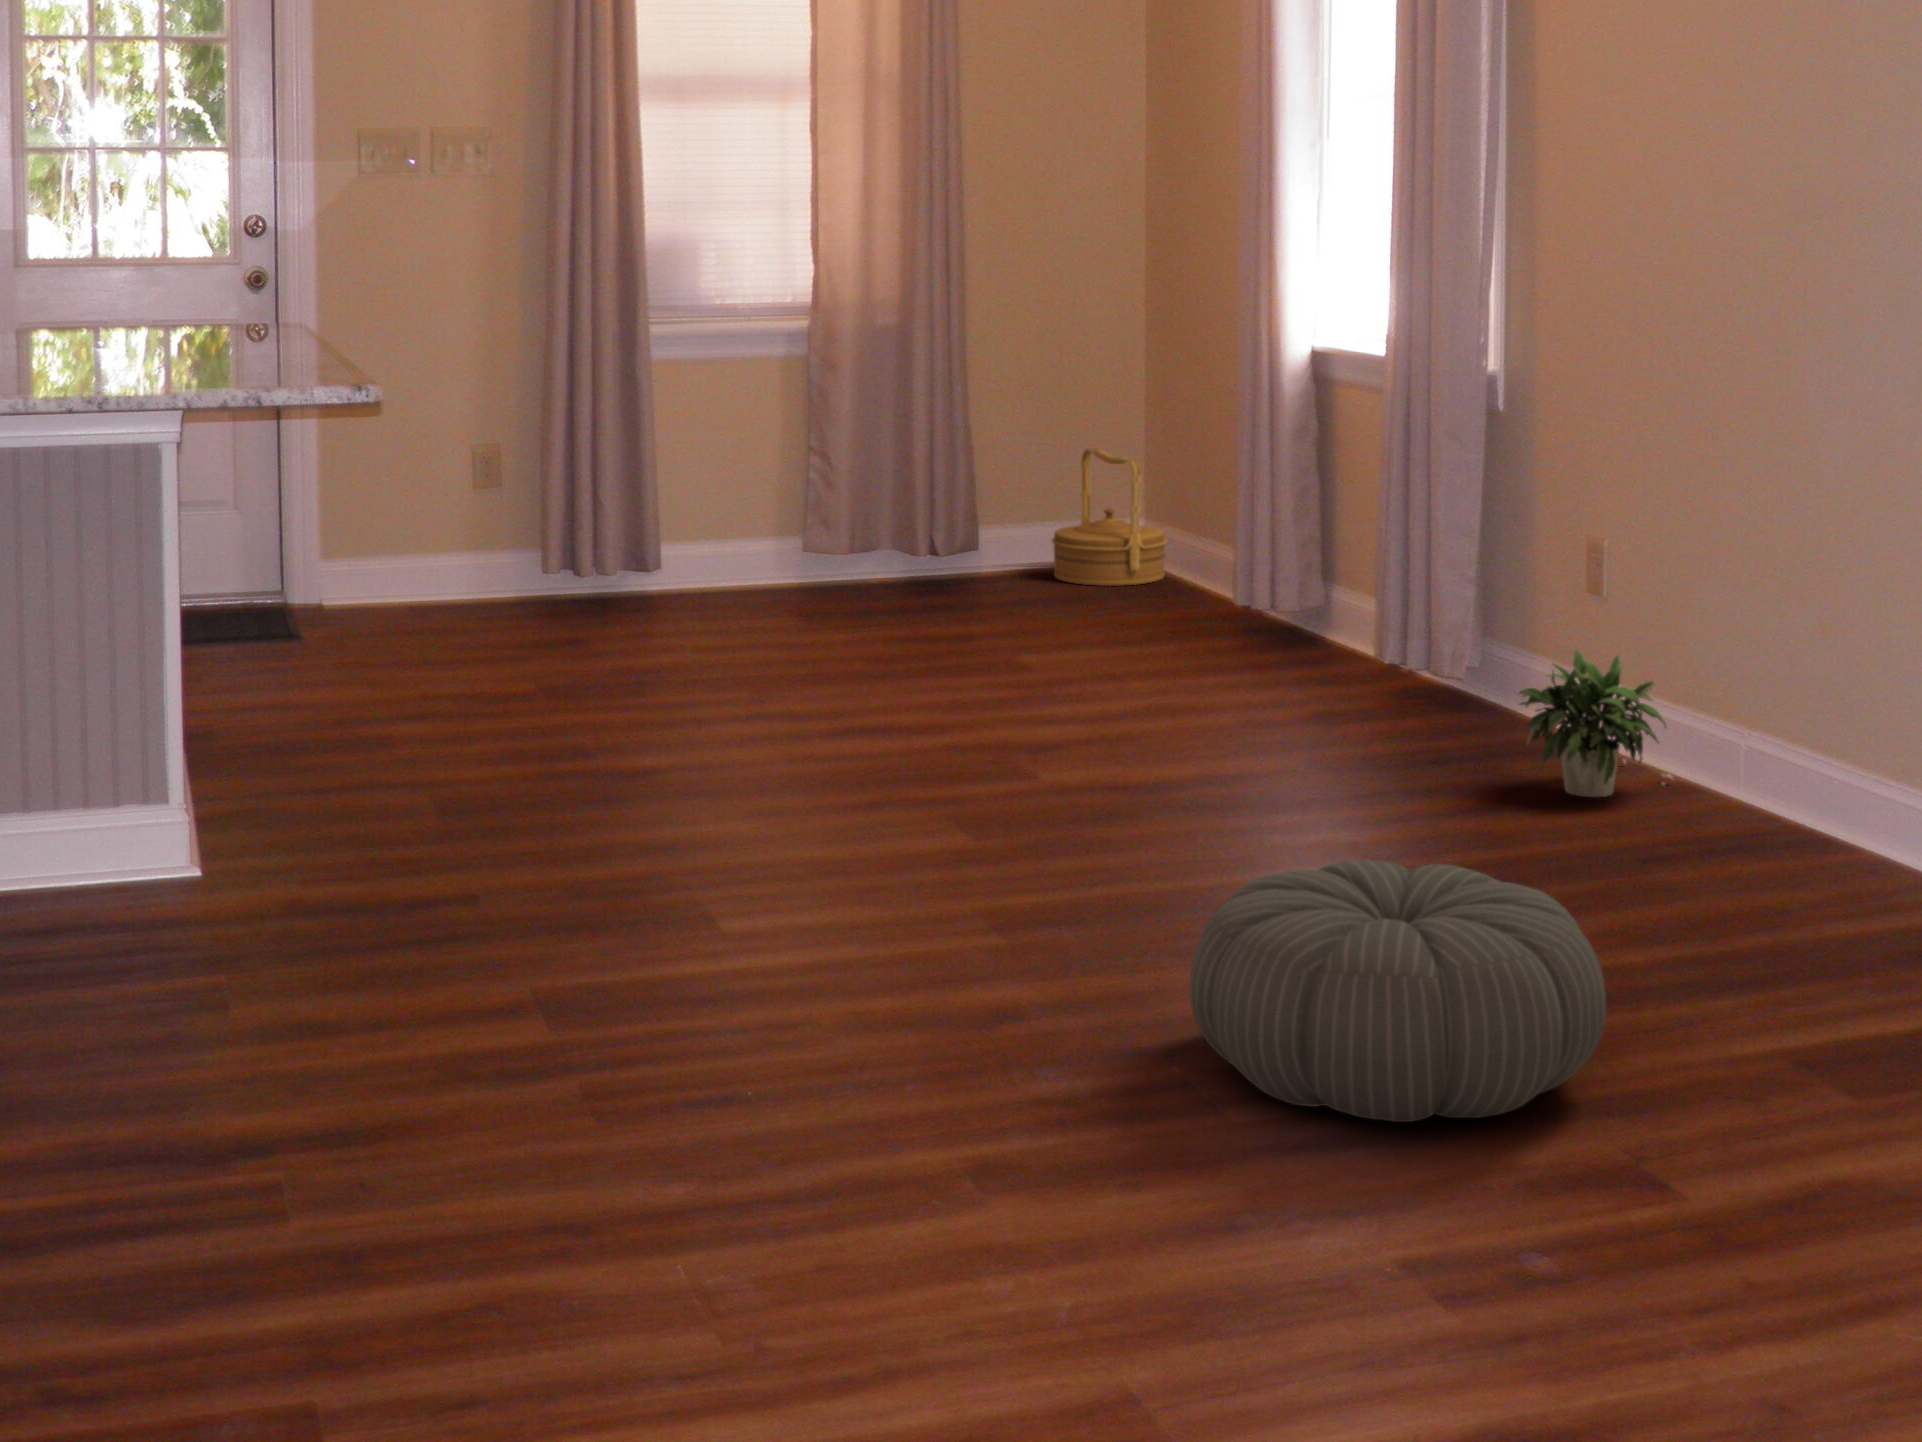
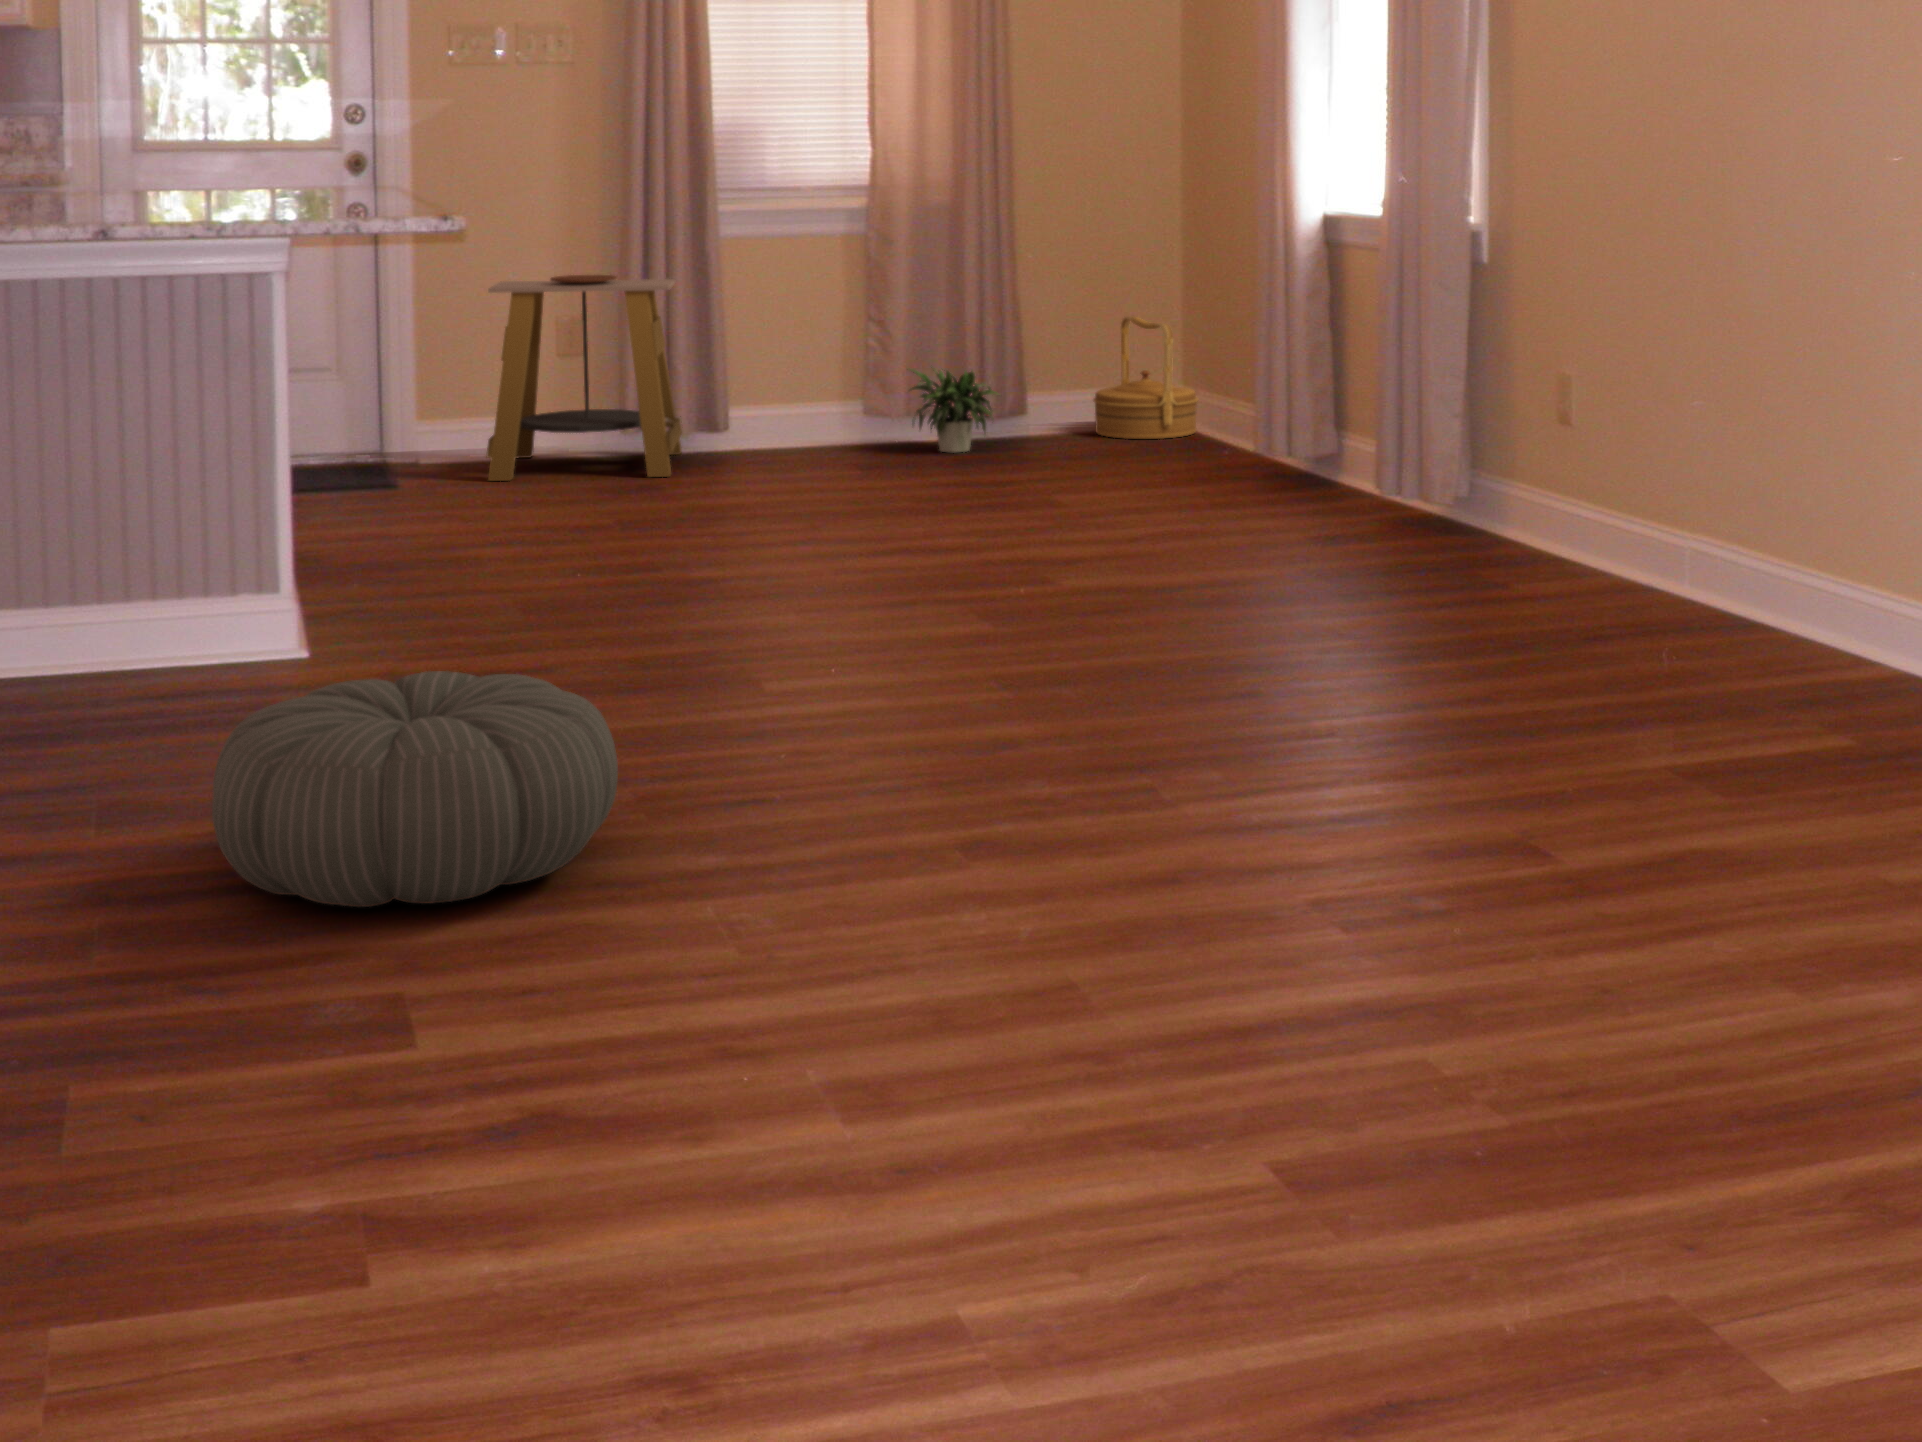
side table: none [391,409,605,636] -> present [486,275,682,481]
potted plant: present [1520,650,1673,797] -> present [895,369,998,453]
pouf: present [1190,860,1606,1122] -> present [212,671,618,907]

